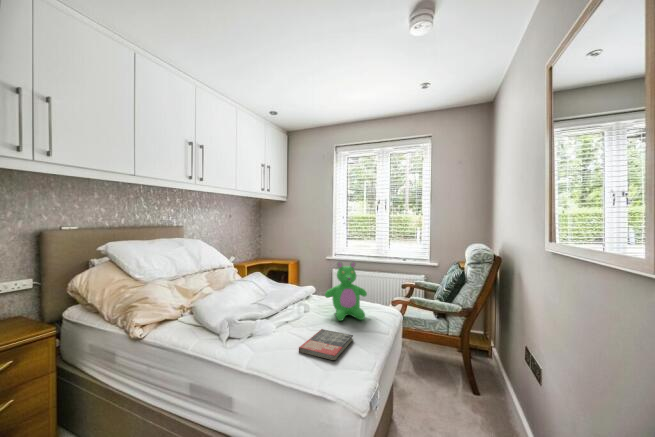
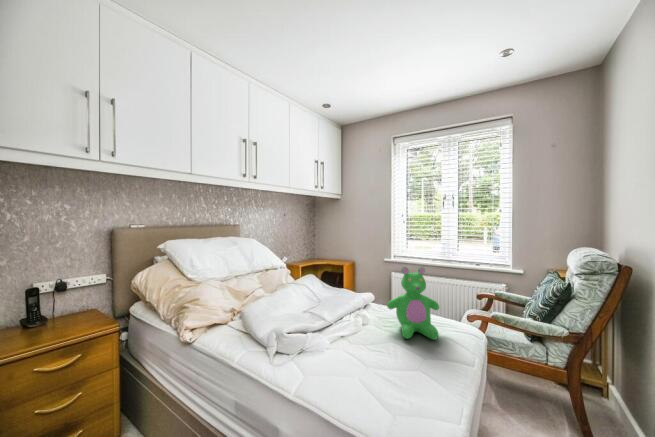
book: present [299,329,353,360] -> none [358,349,426,396]

